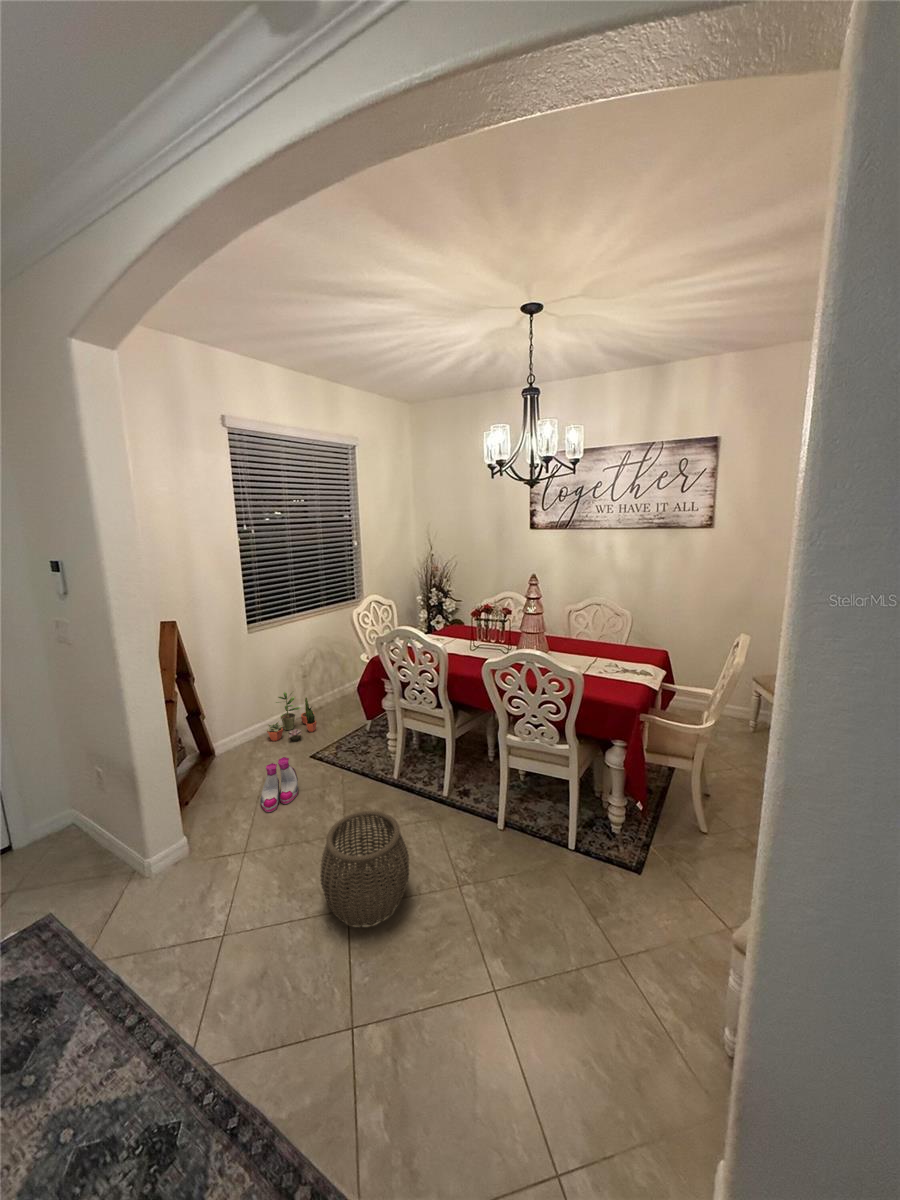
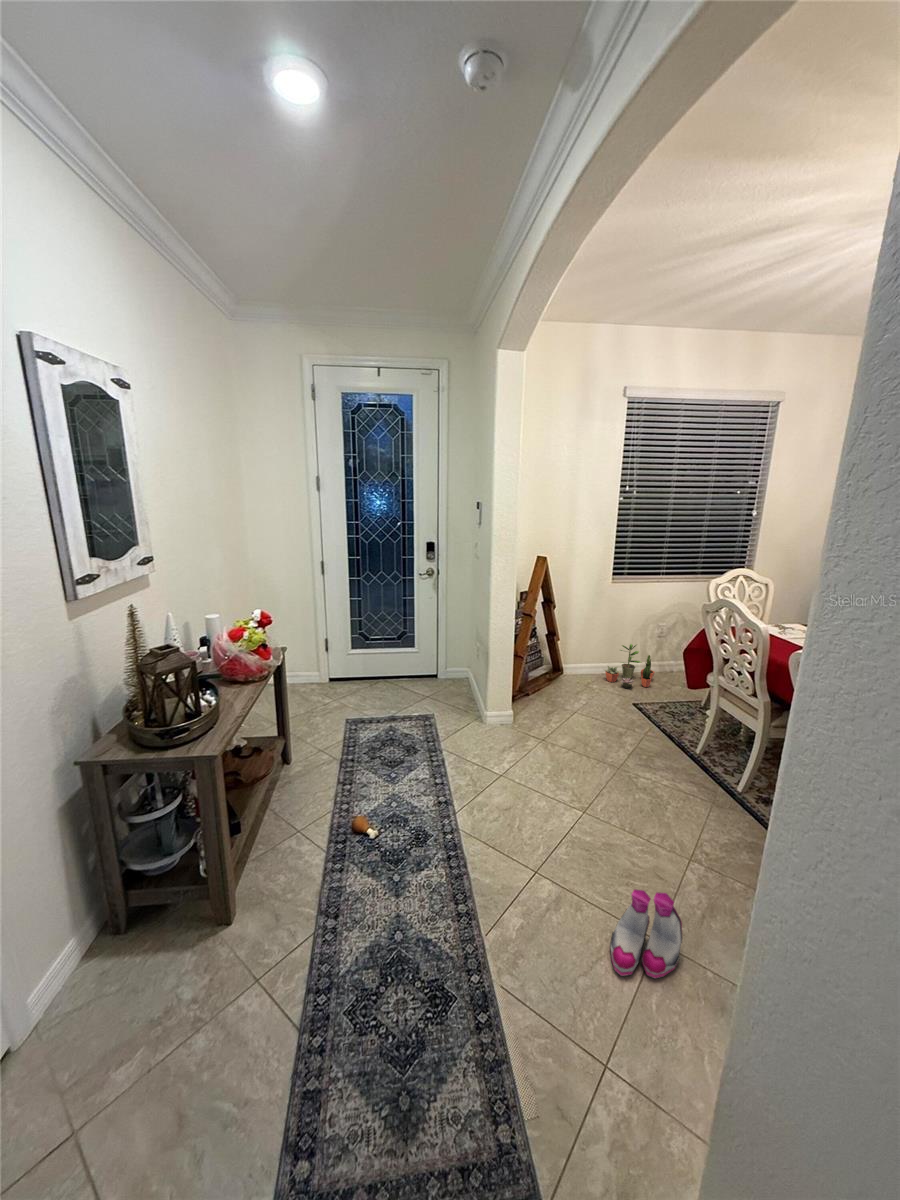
boots: present [260,757,299,812] -> present [610,890,682,978]
woven basket: present [320,811,409,926] -> none [566,741,650,837]

